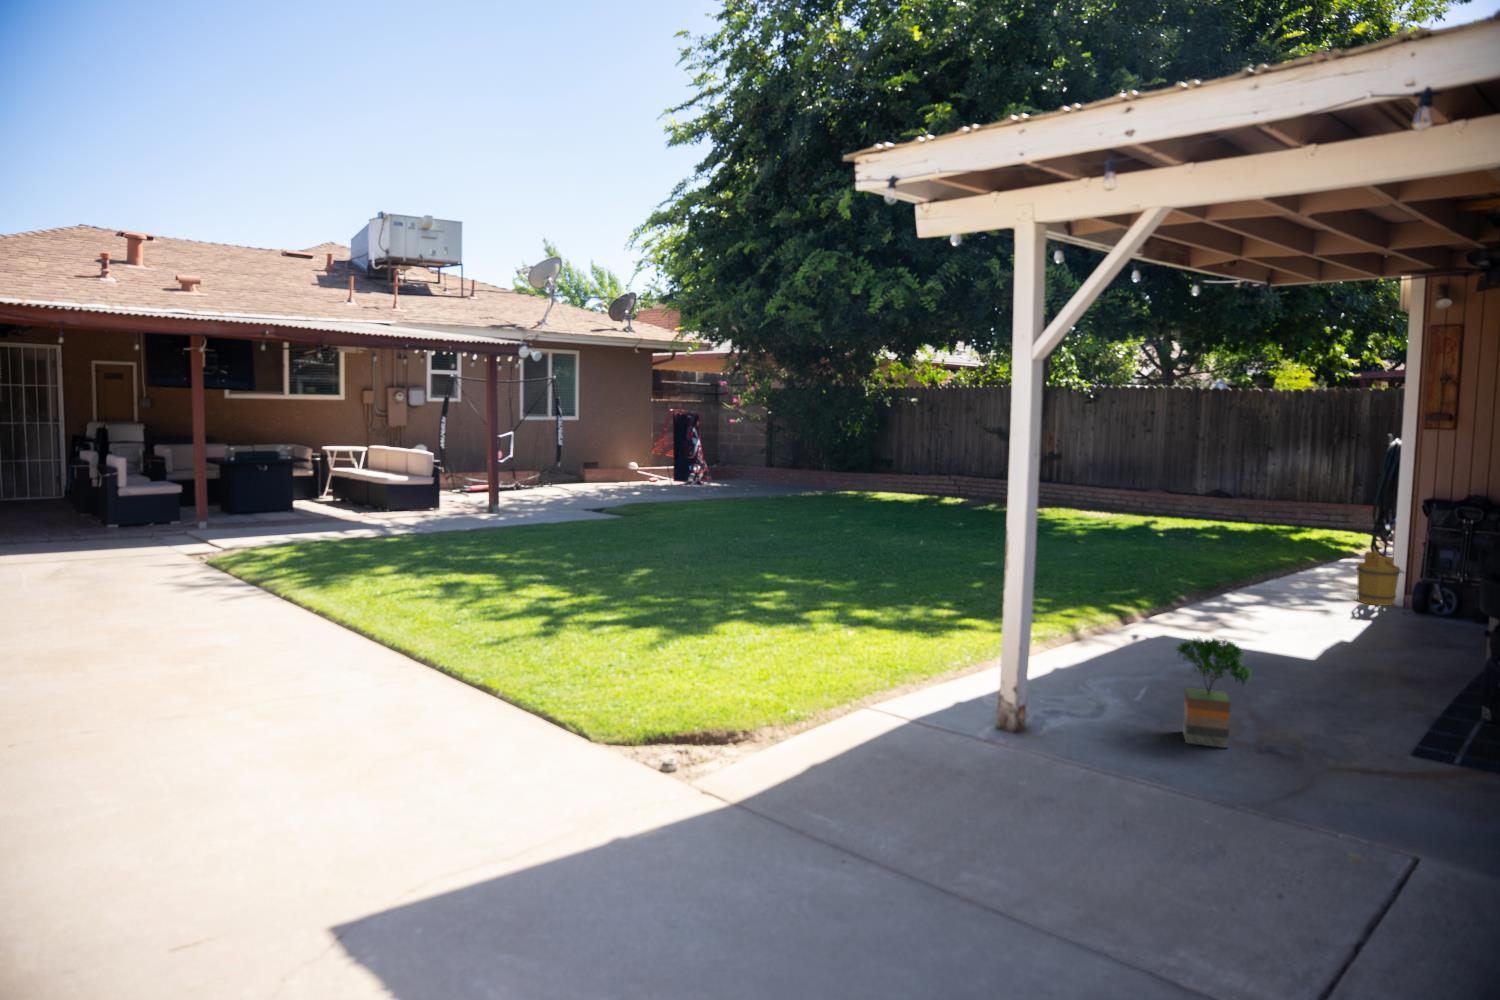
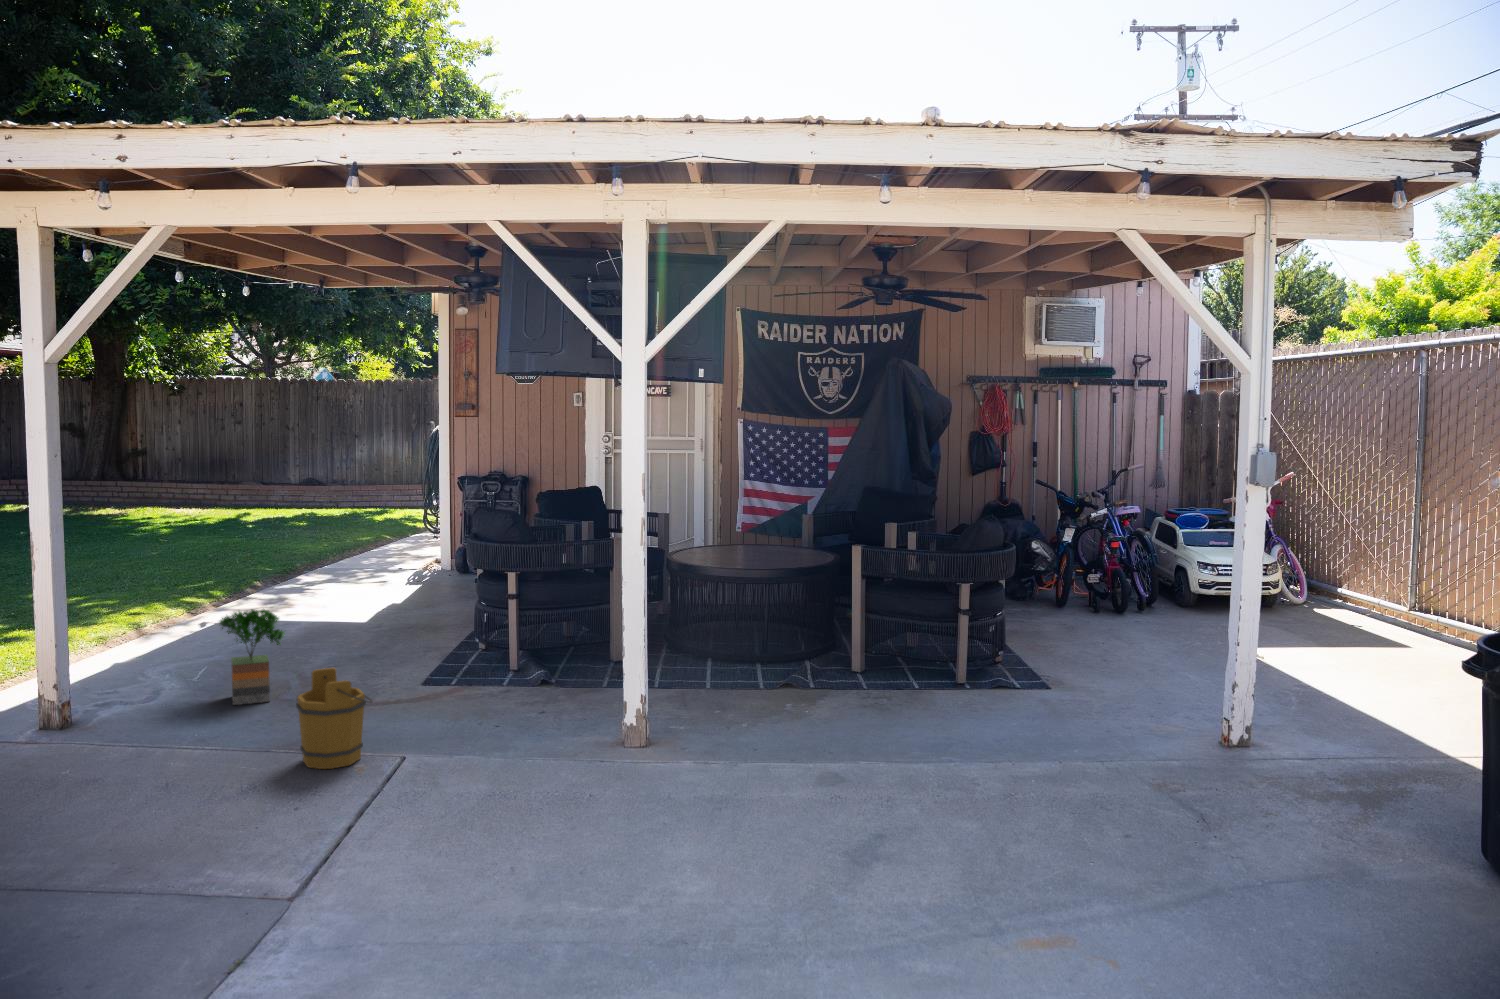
bucket: present [1357,552,1403,606] -> present [296,668,373,769]

